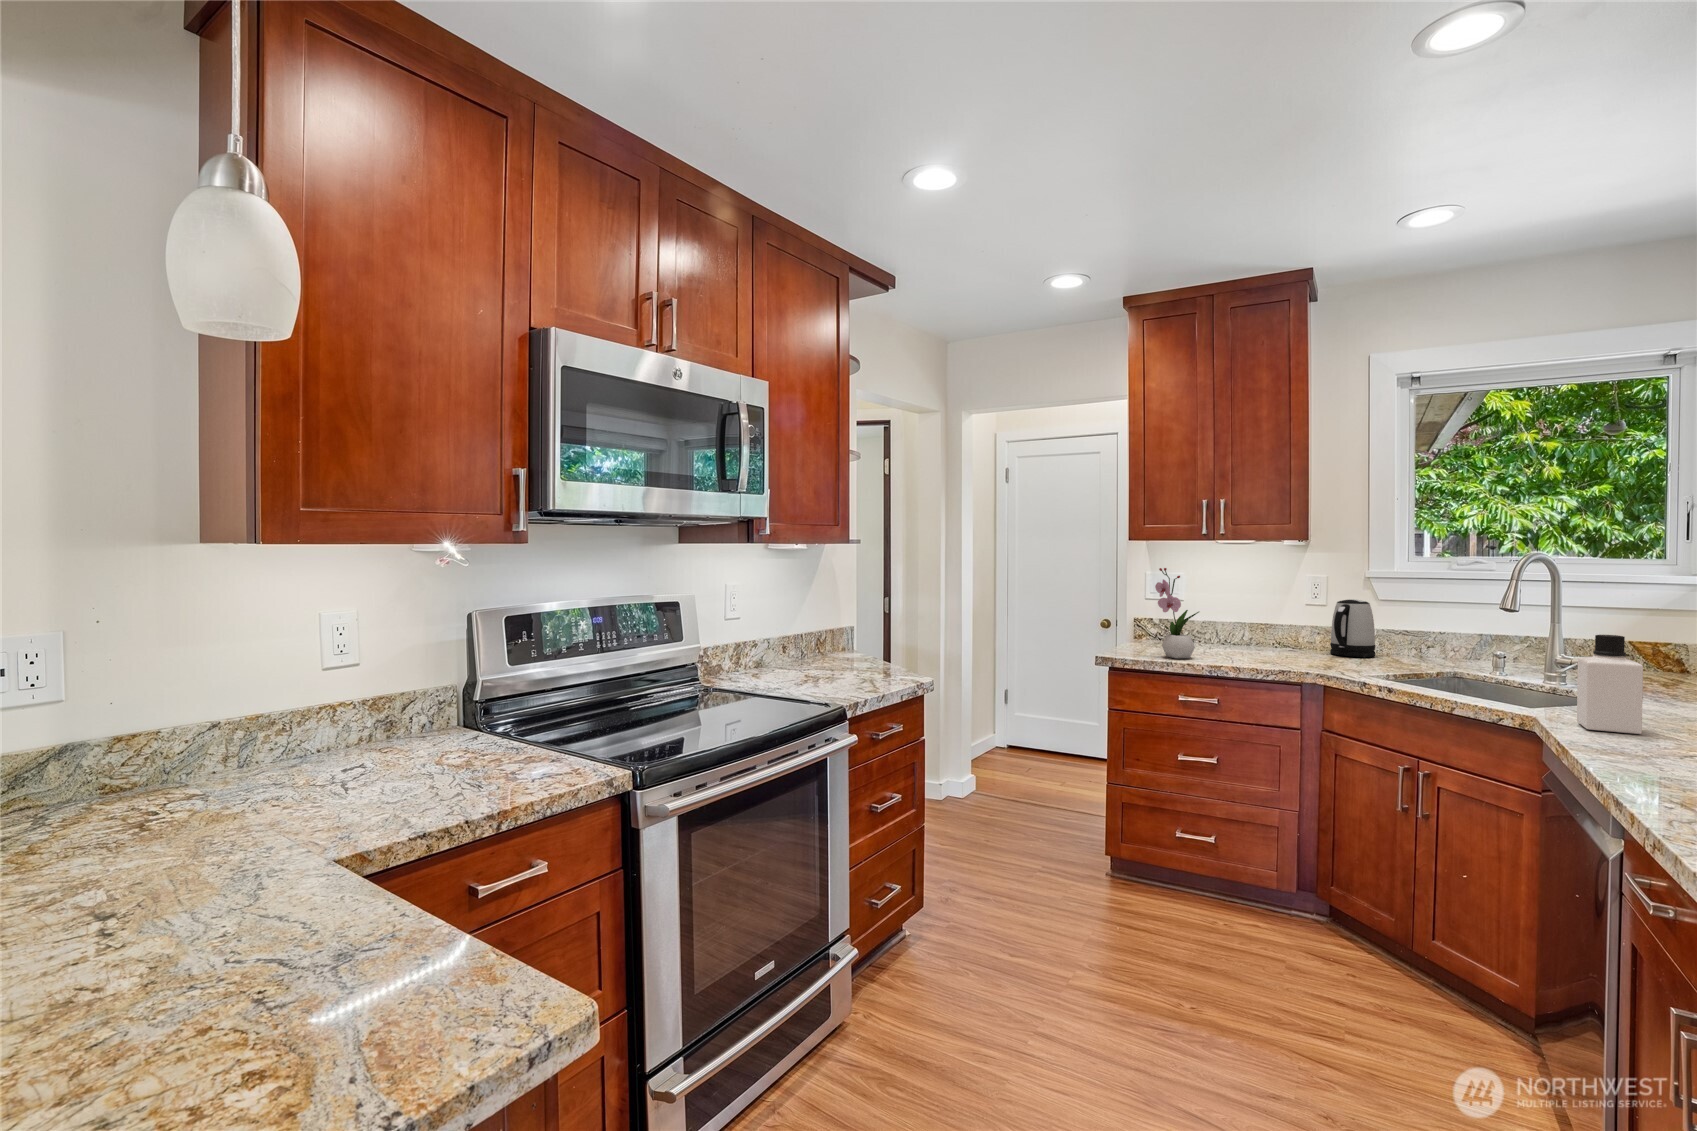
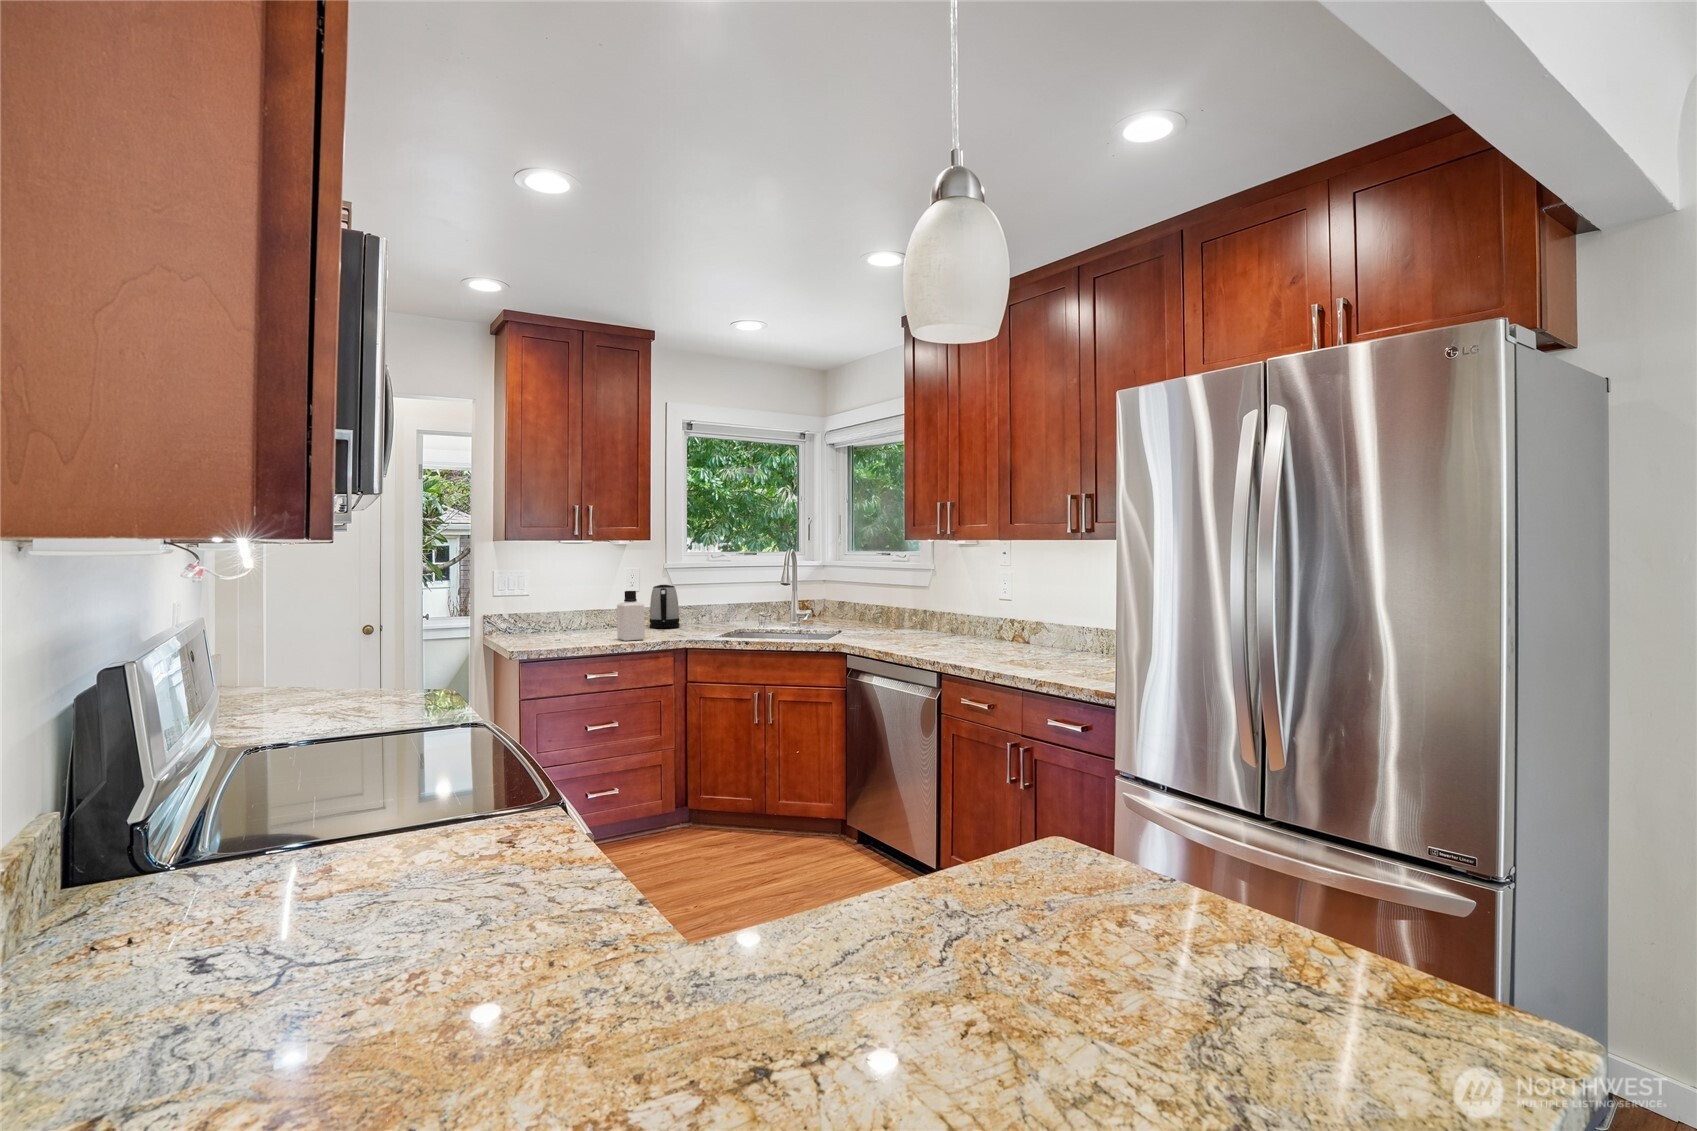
flower arrangement: present [1155,568,1199,658] -> none [558,563,593,644]
bottle: present [1577,635,1643,734] -> present [617,591,645,641]

